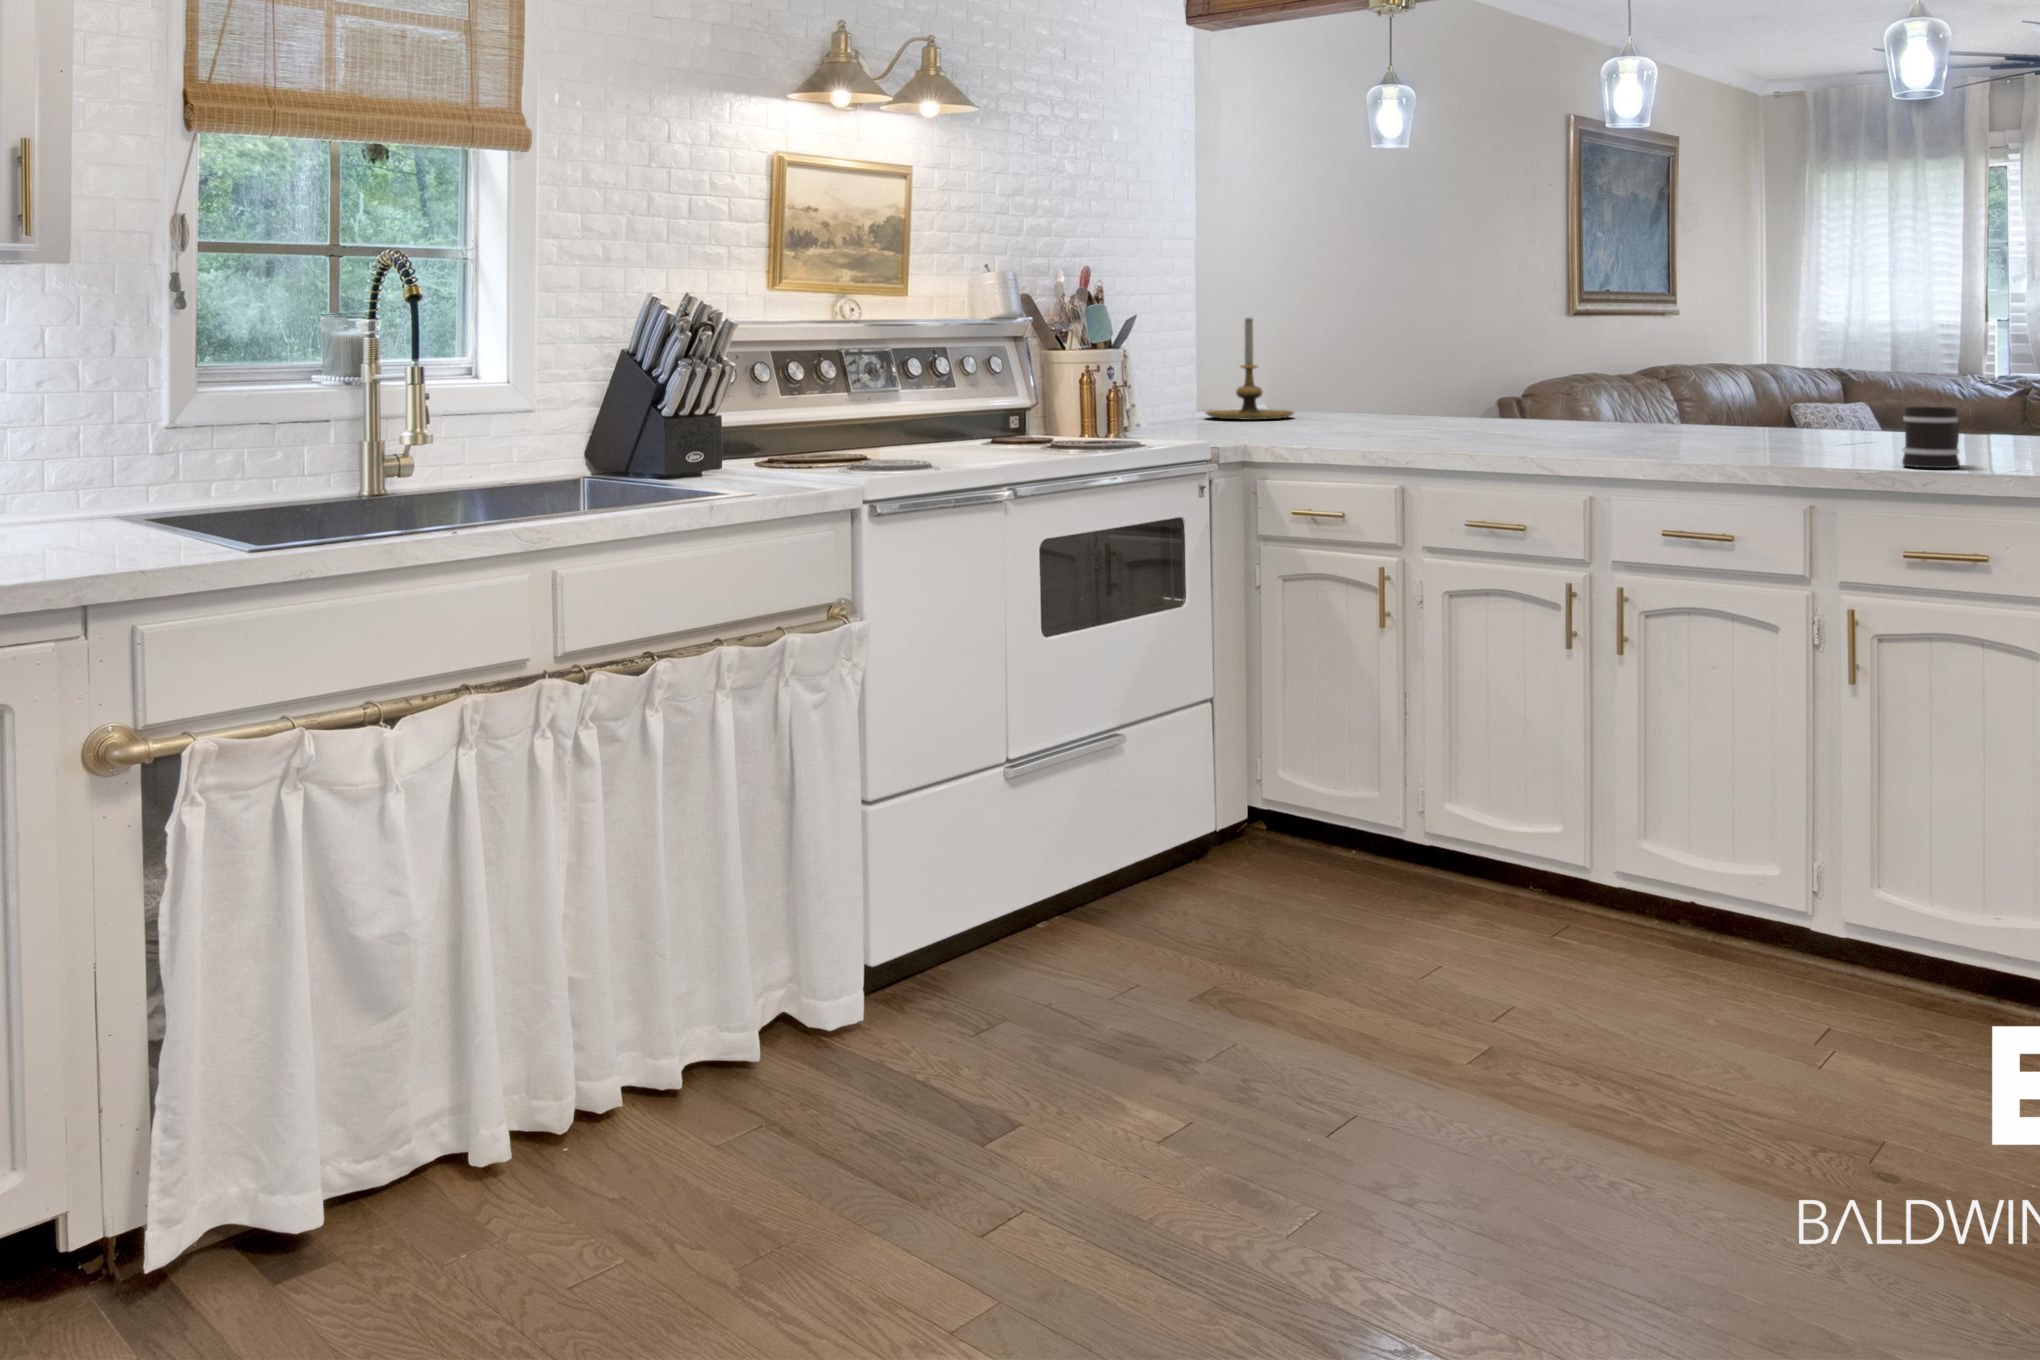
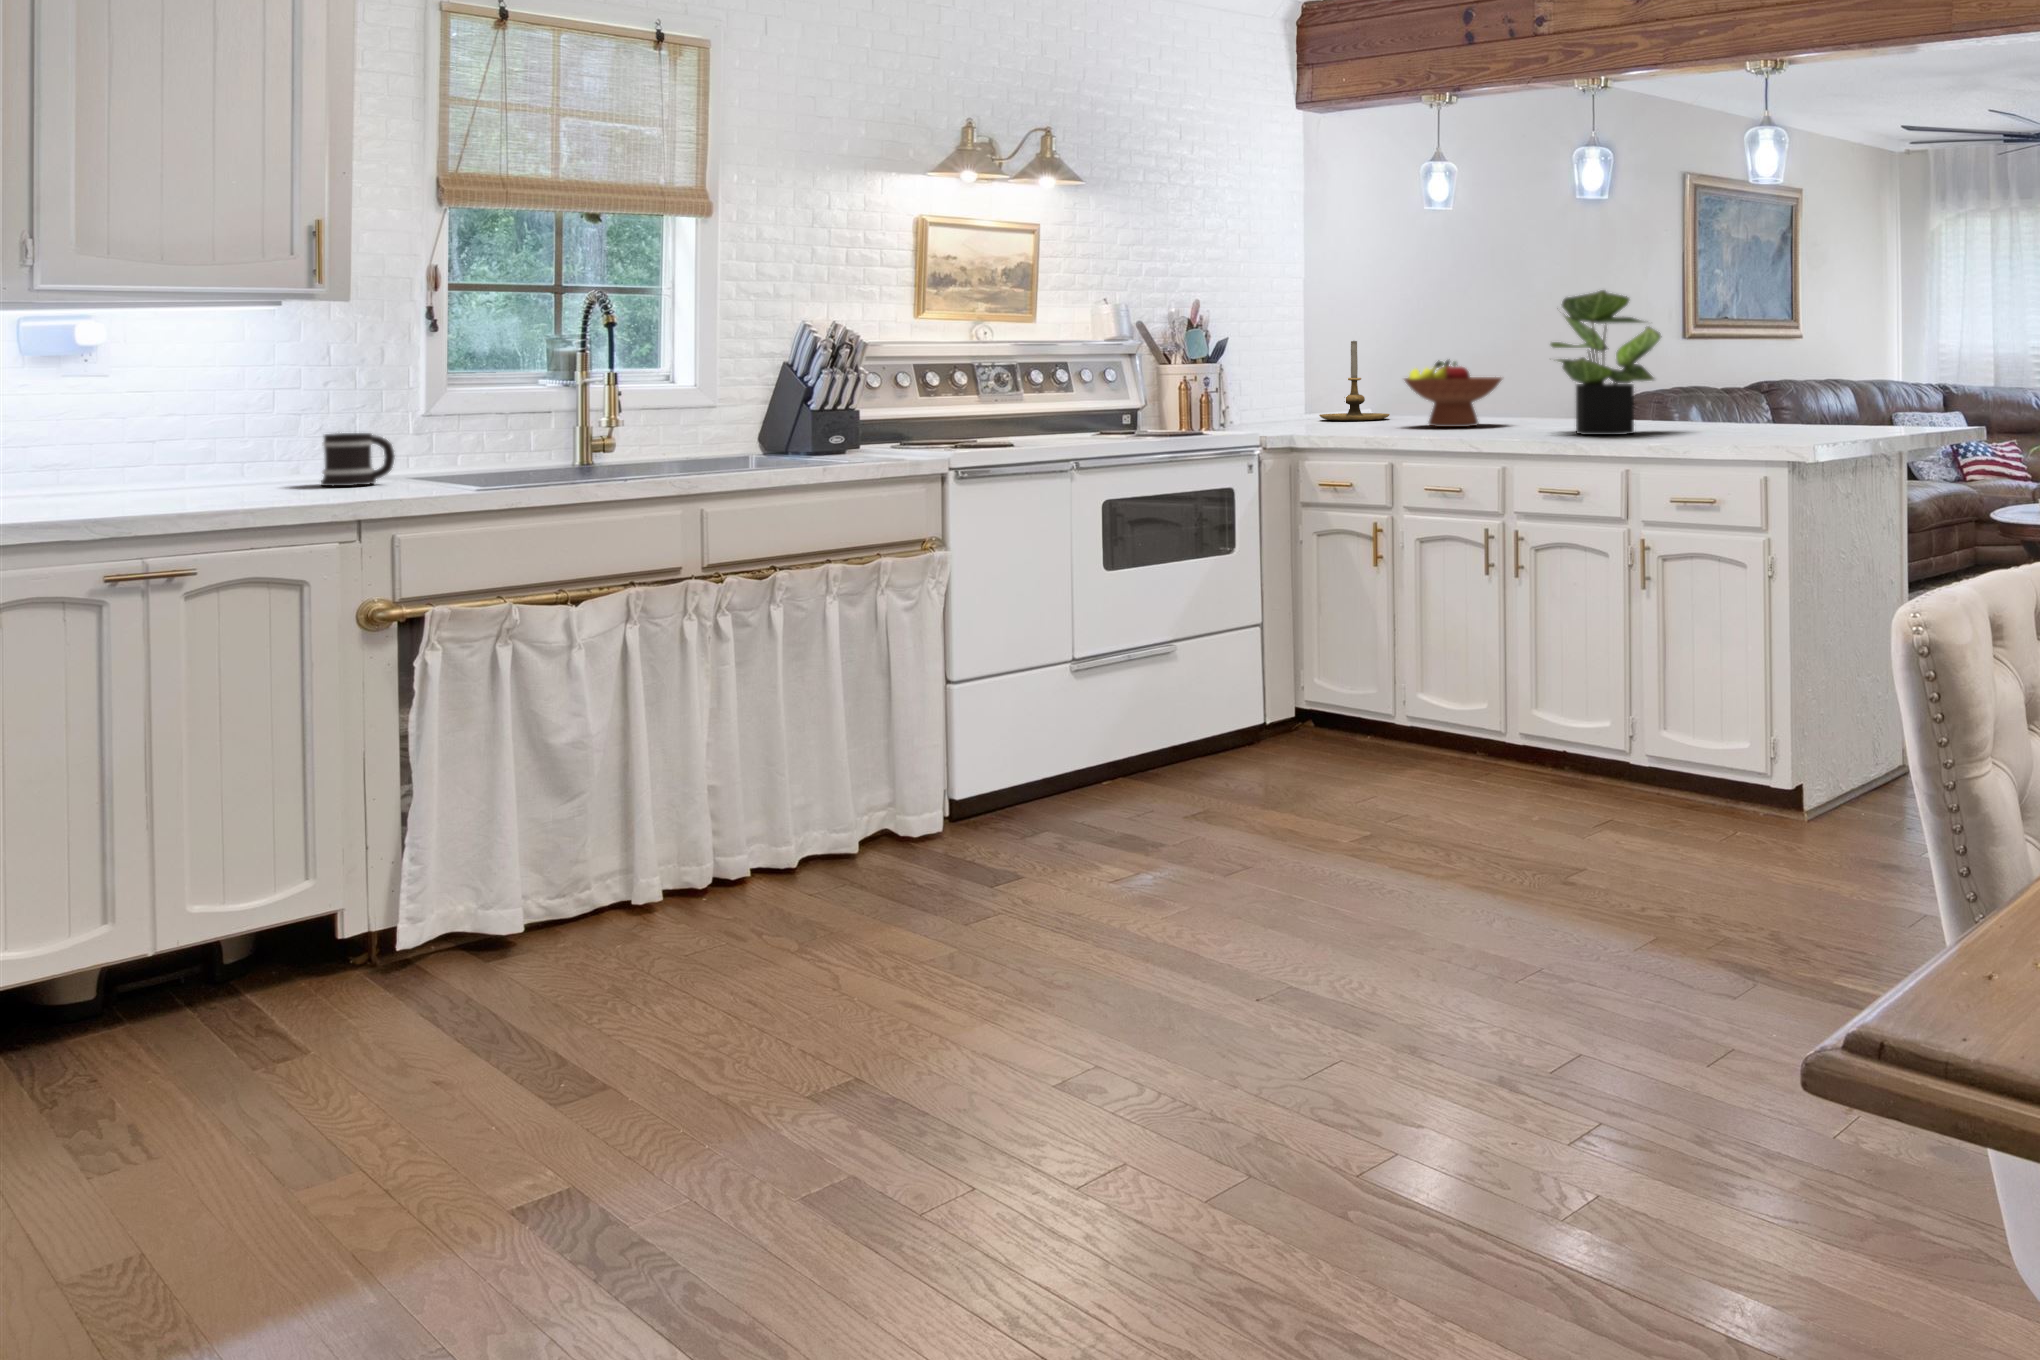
potted plant: none [1606,243,1790,450] -> present [1551,290,1661,435]
fruit bowl: none [1358,342,1498,432] -> present [1404,360,1502,427]
mug: present [1902,407,1960,468] -> present [321,433,395,486]

